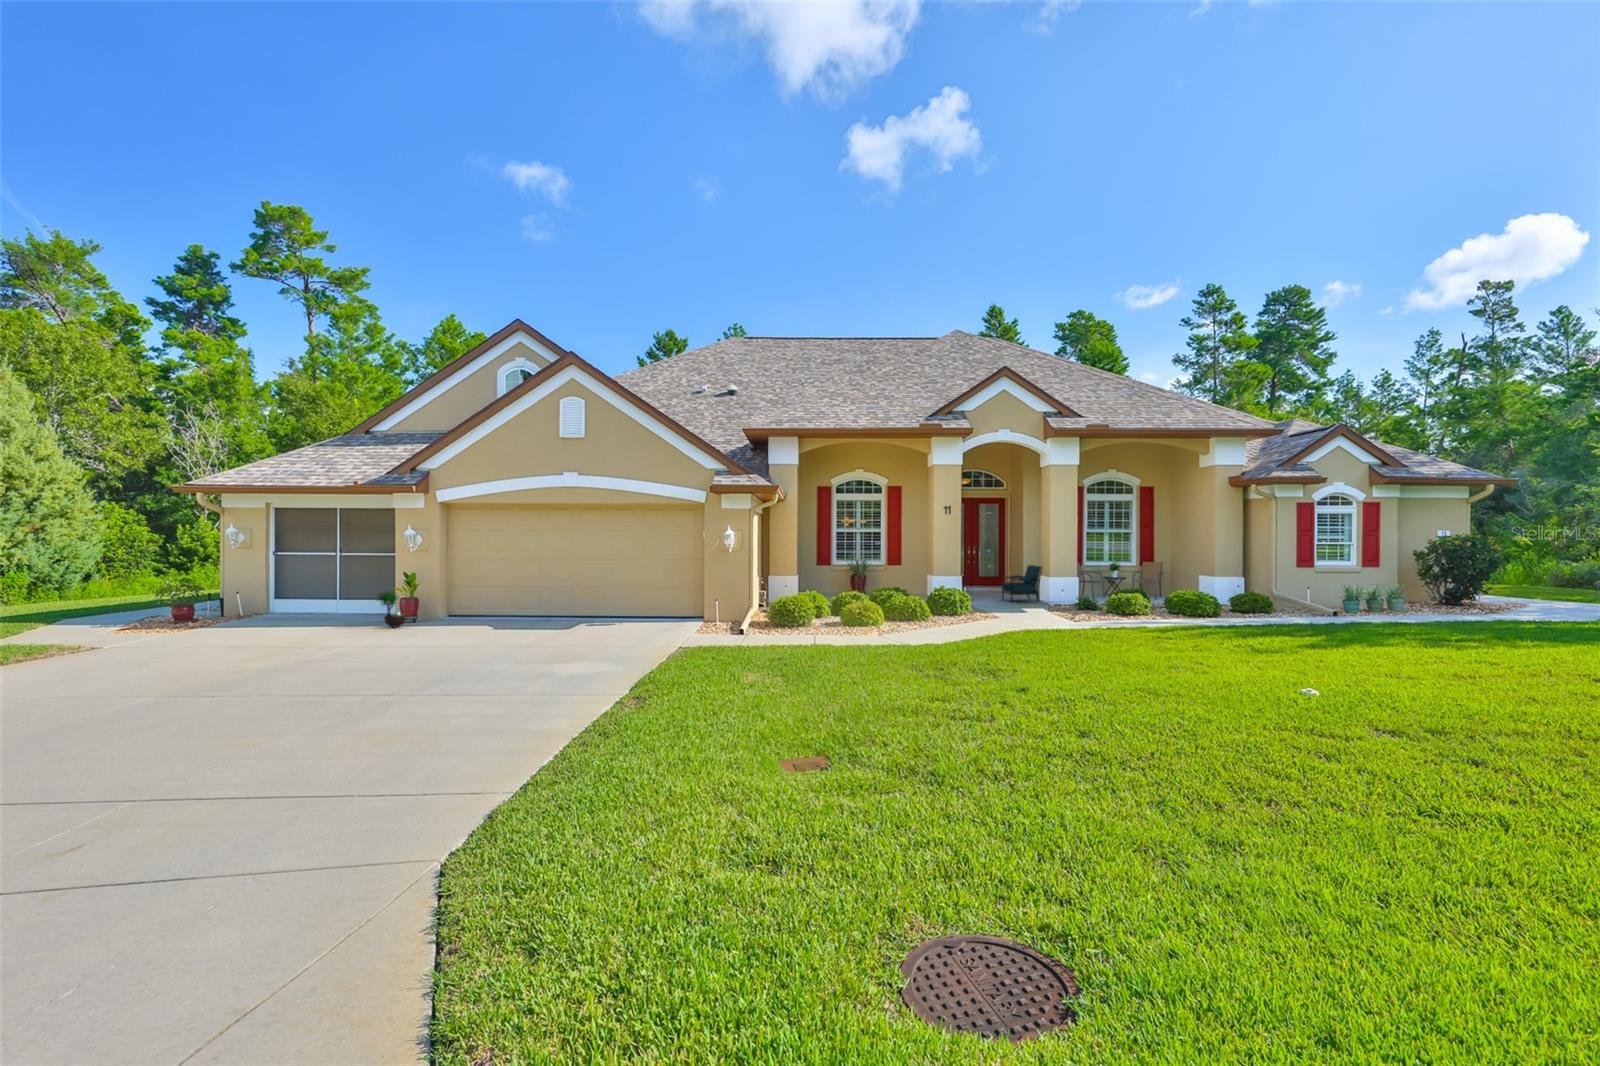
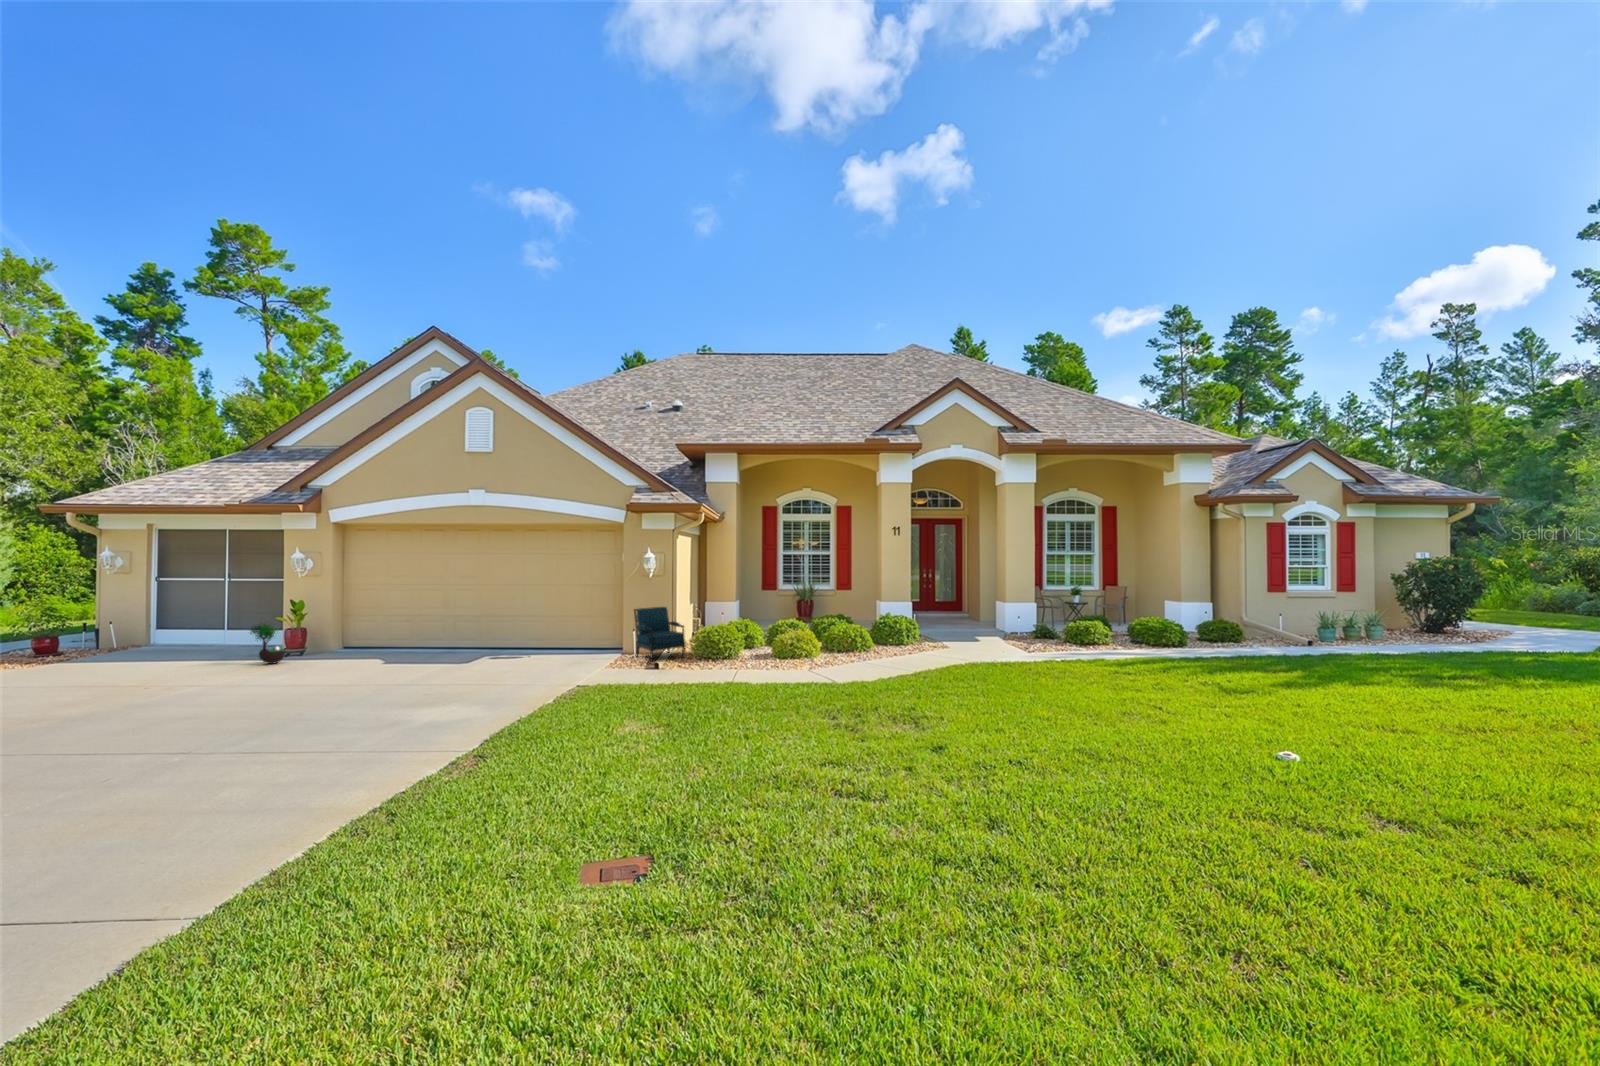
chair: present [1002,565,1043,602] -> present [634,607,685,661]

